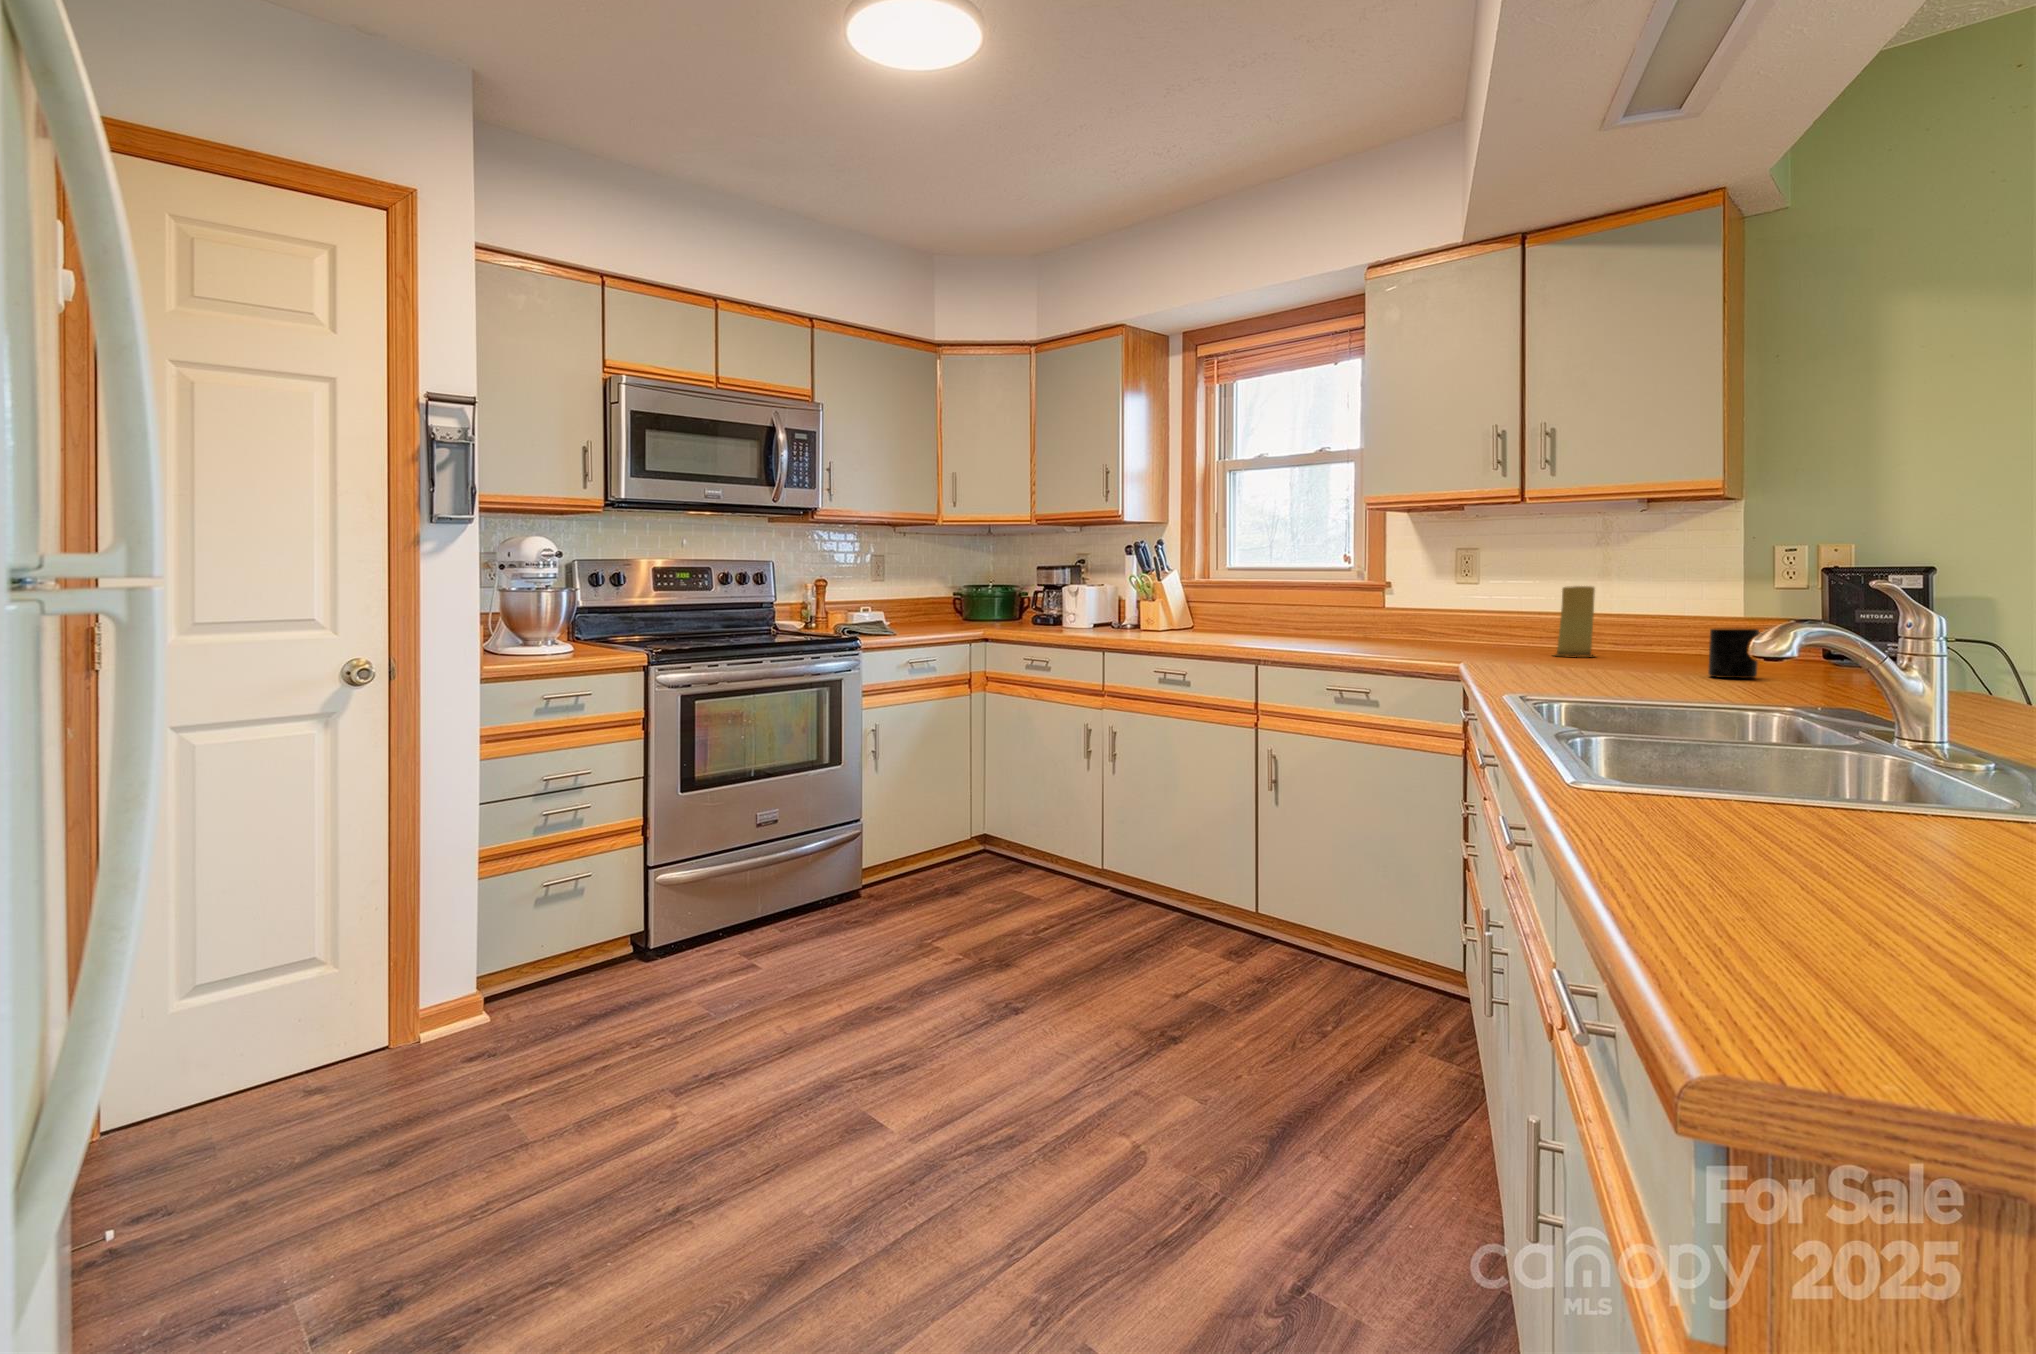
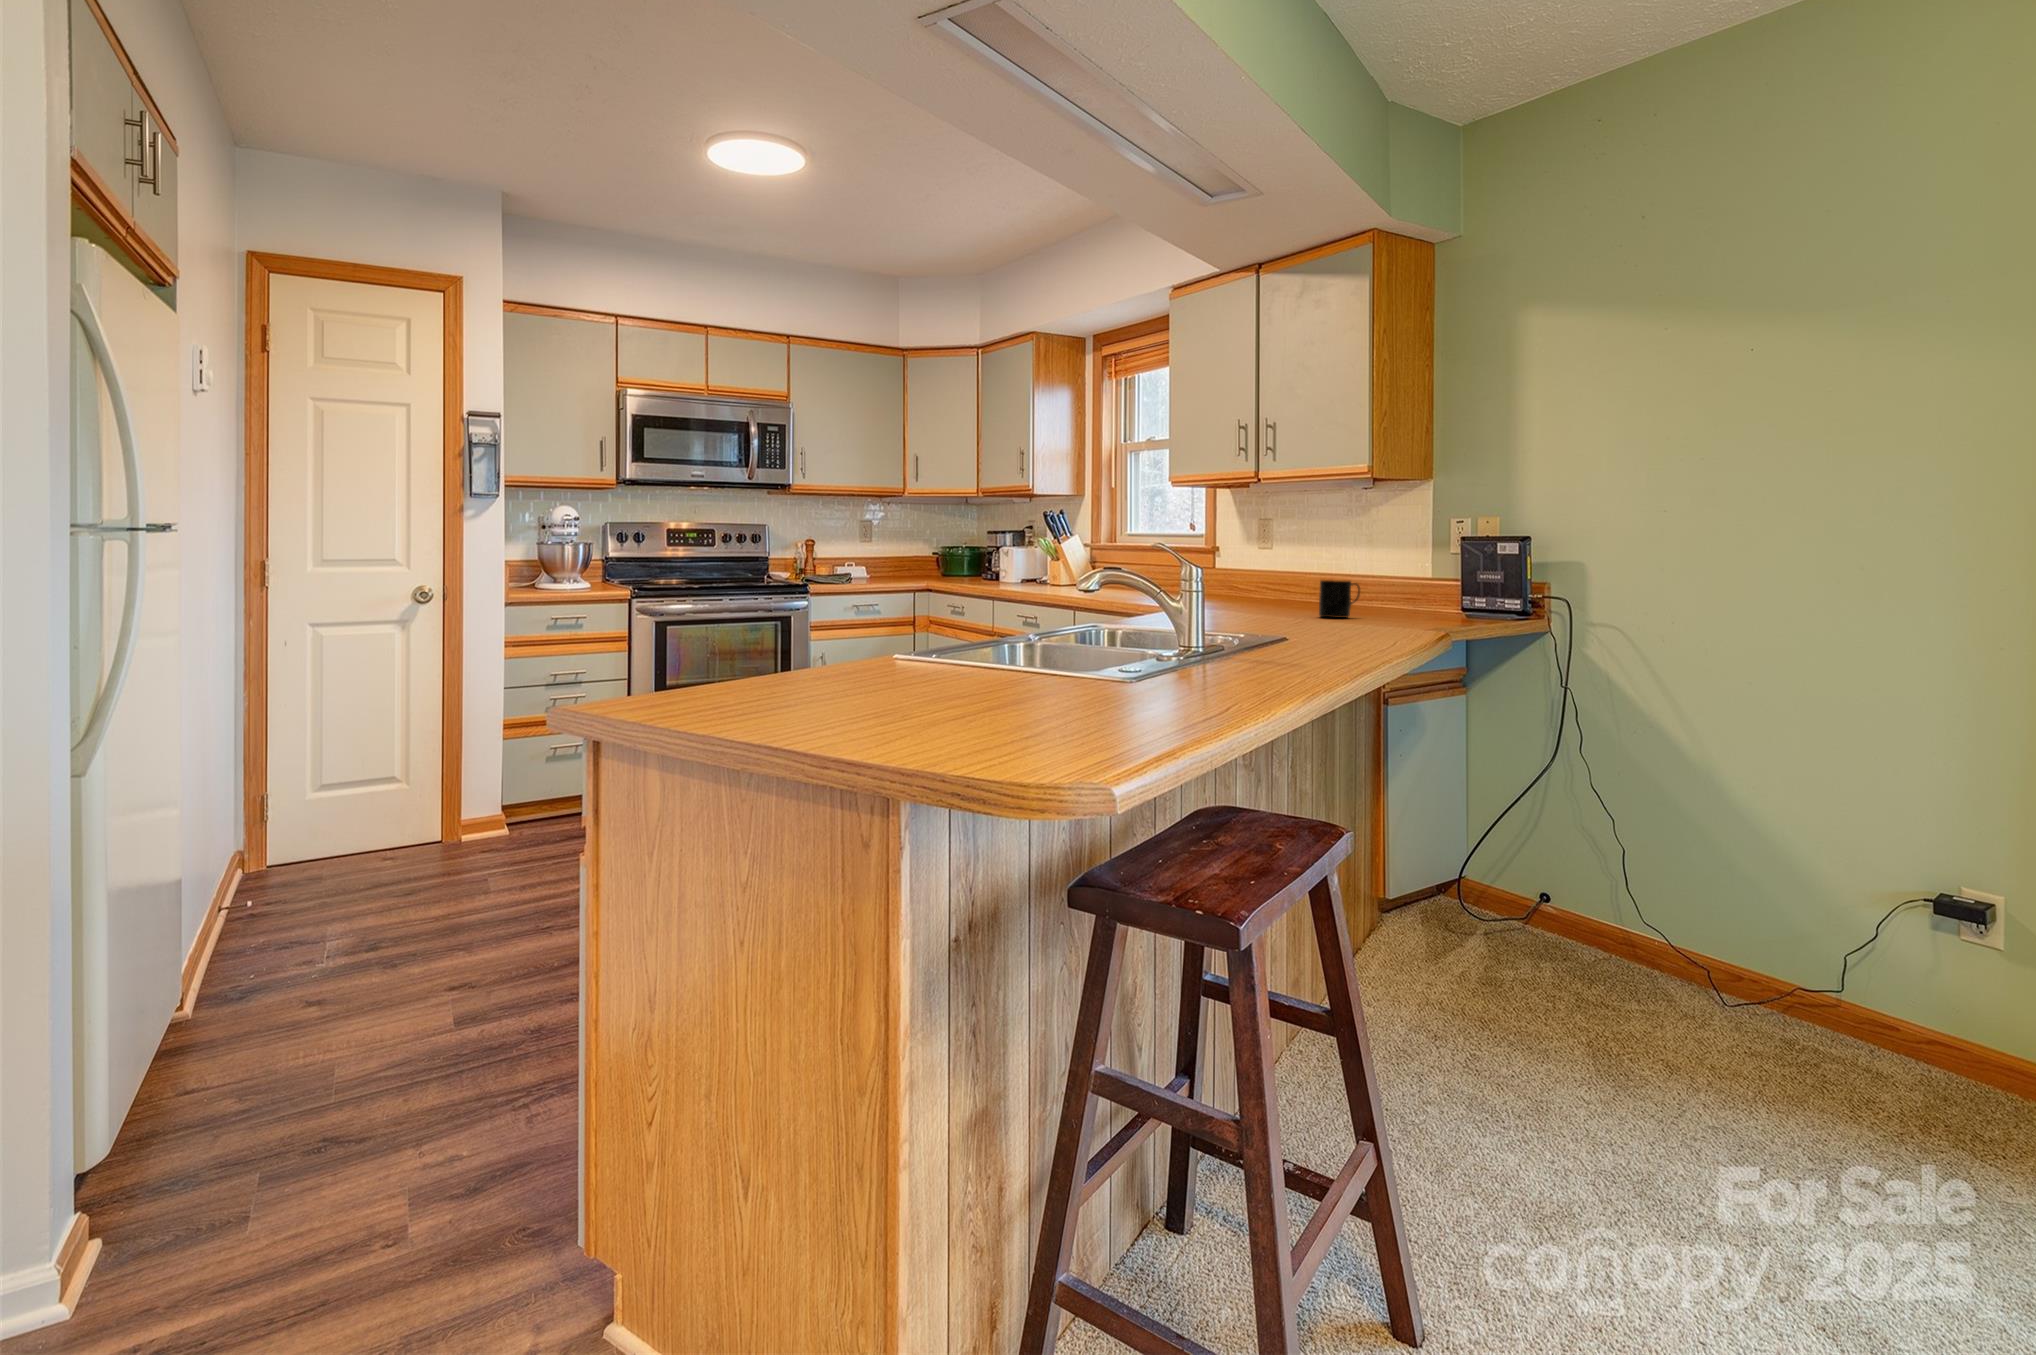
candle: present [1555,586,1595,657] -> none [1290,549,1323,606]

